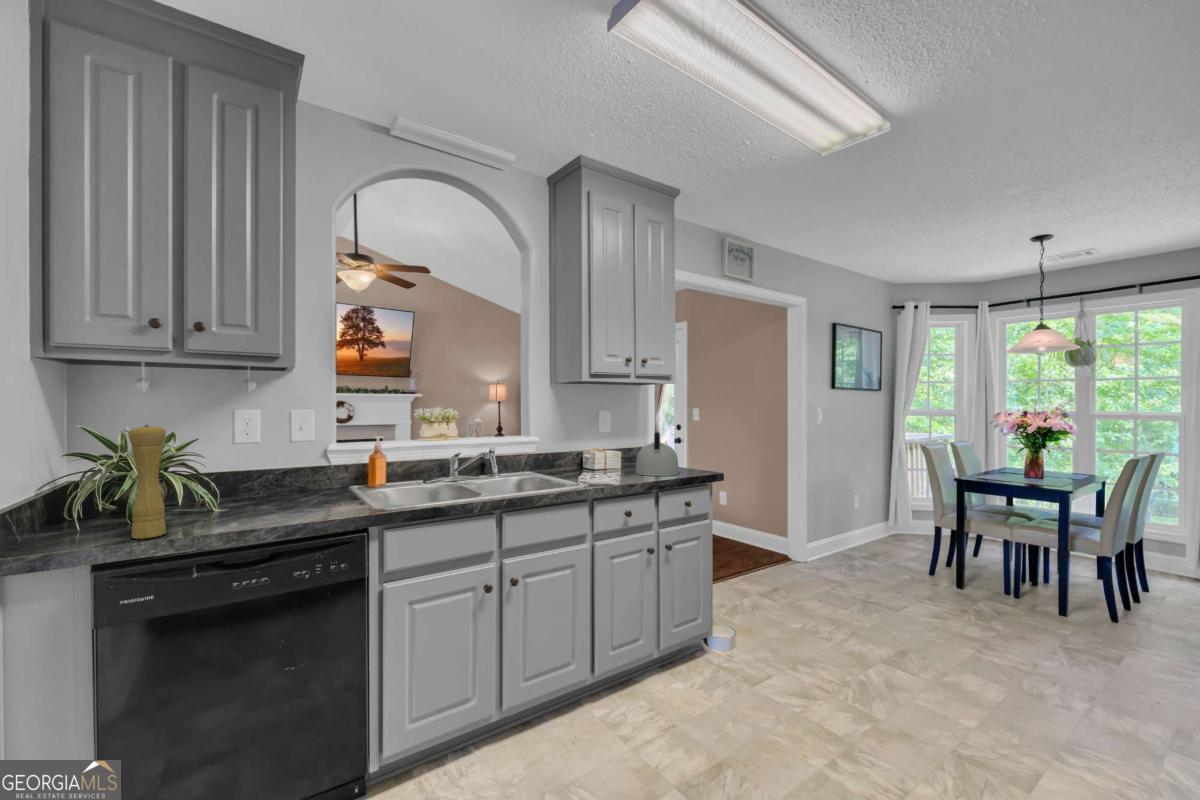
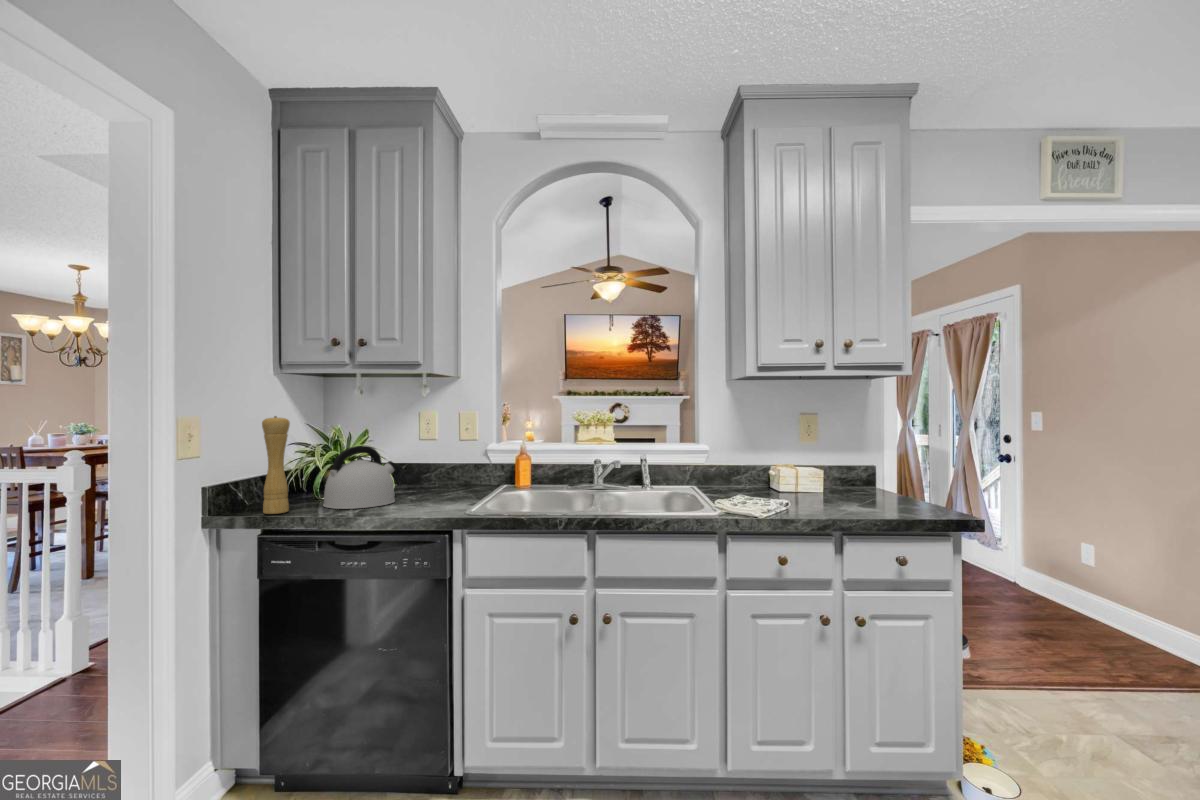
kettle: present [635,432,679,476] -> present [323,446,397,509]

